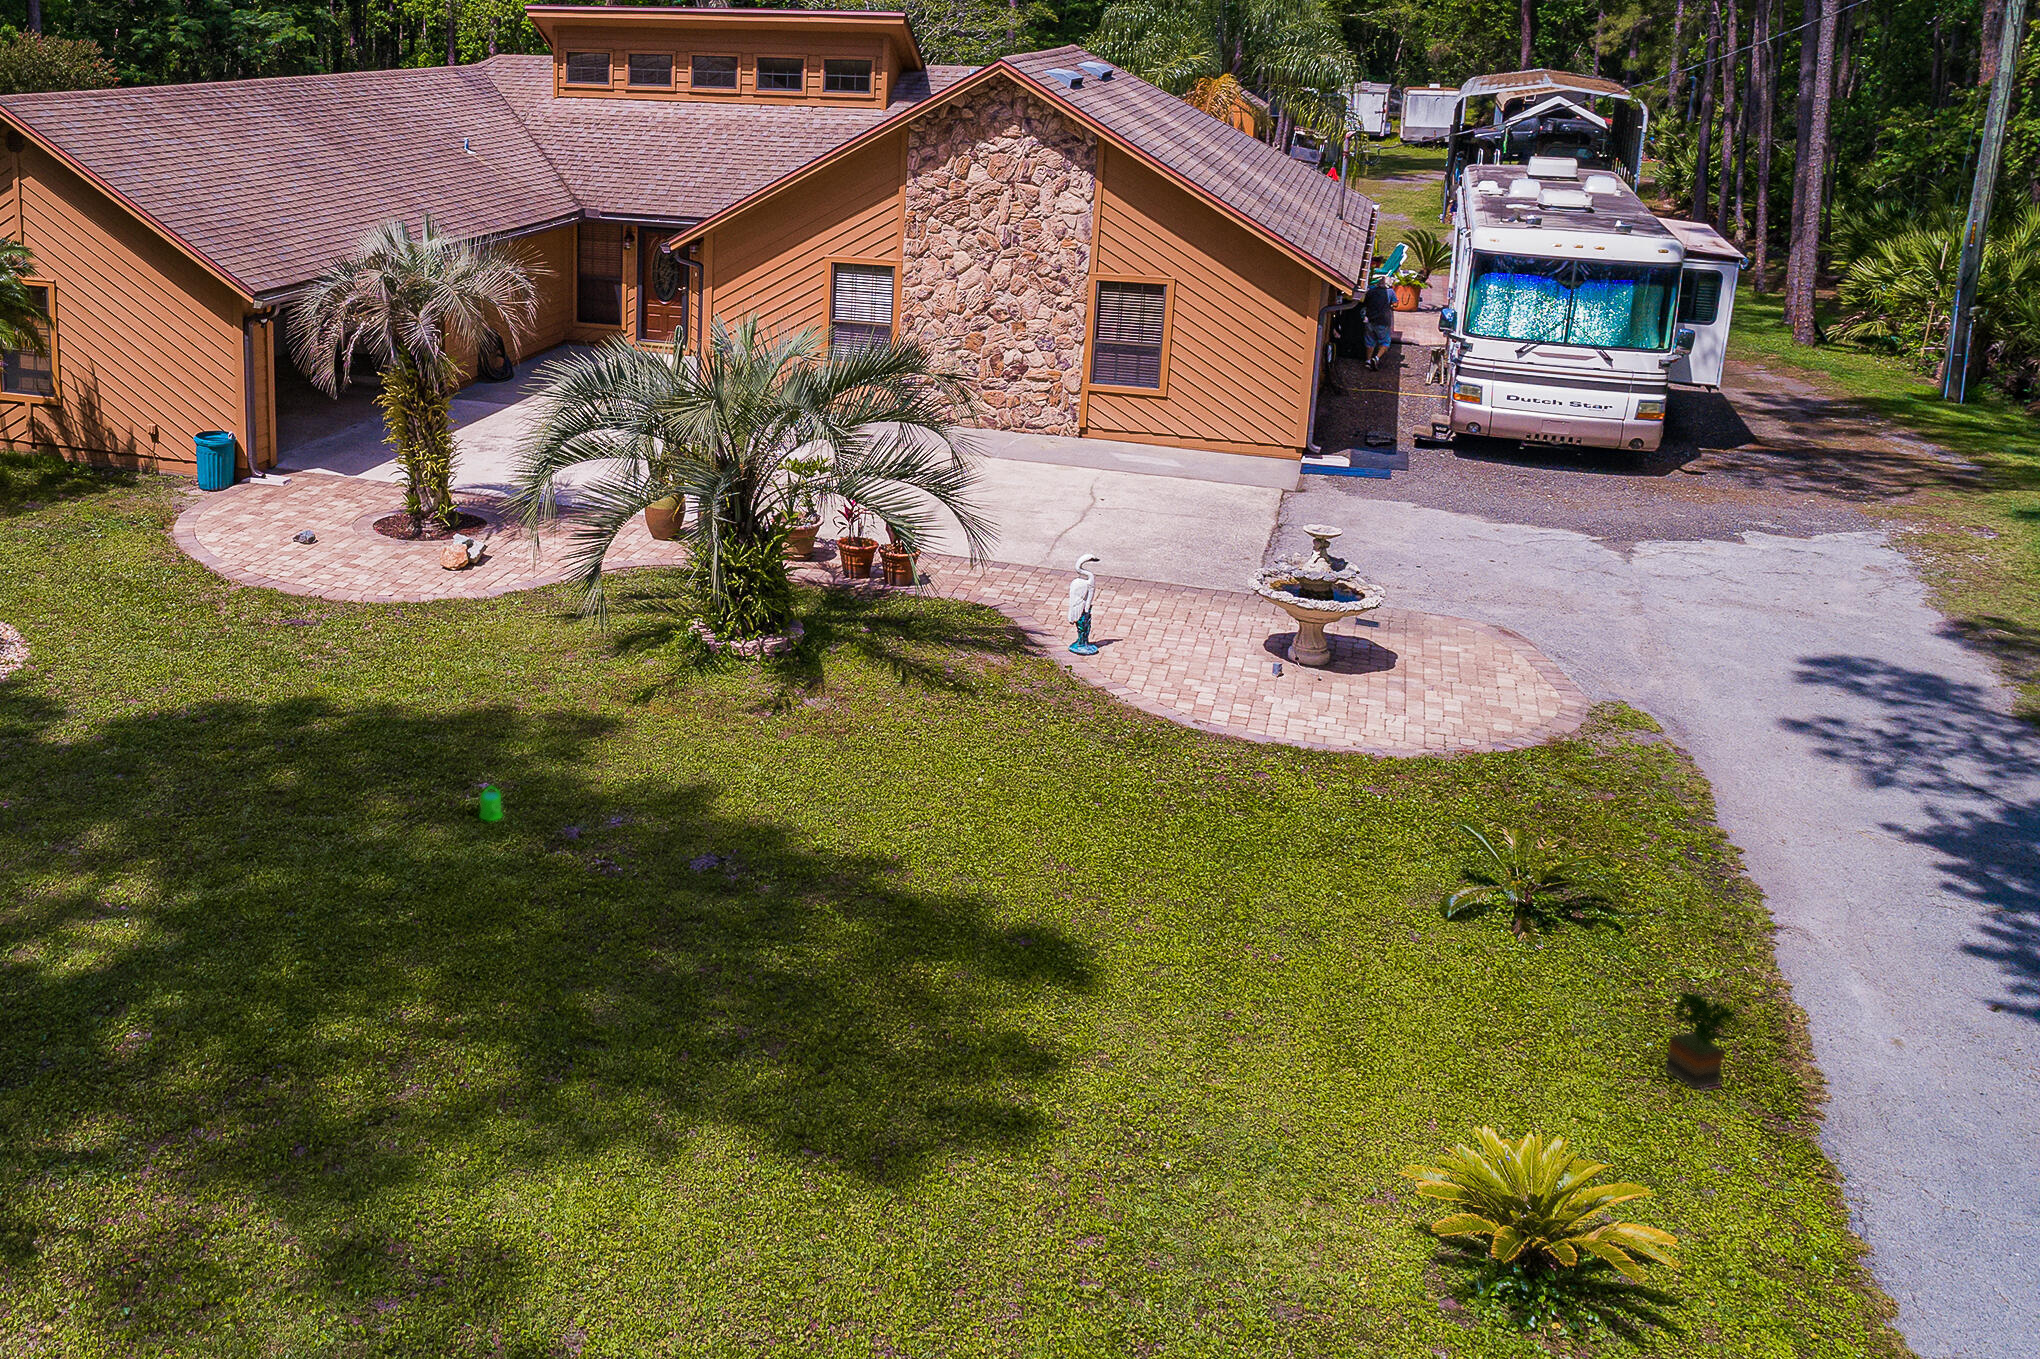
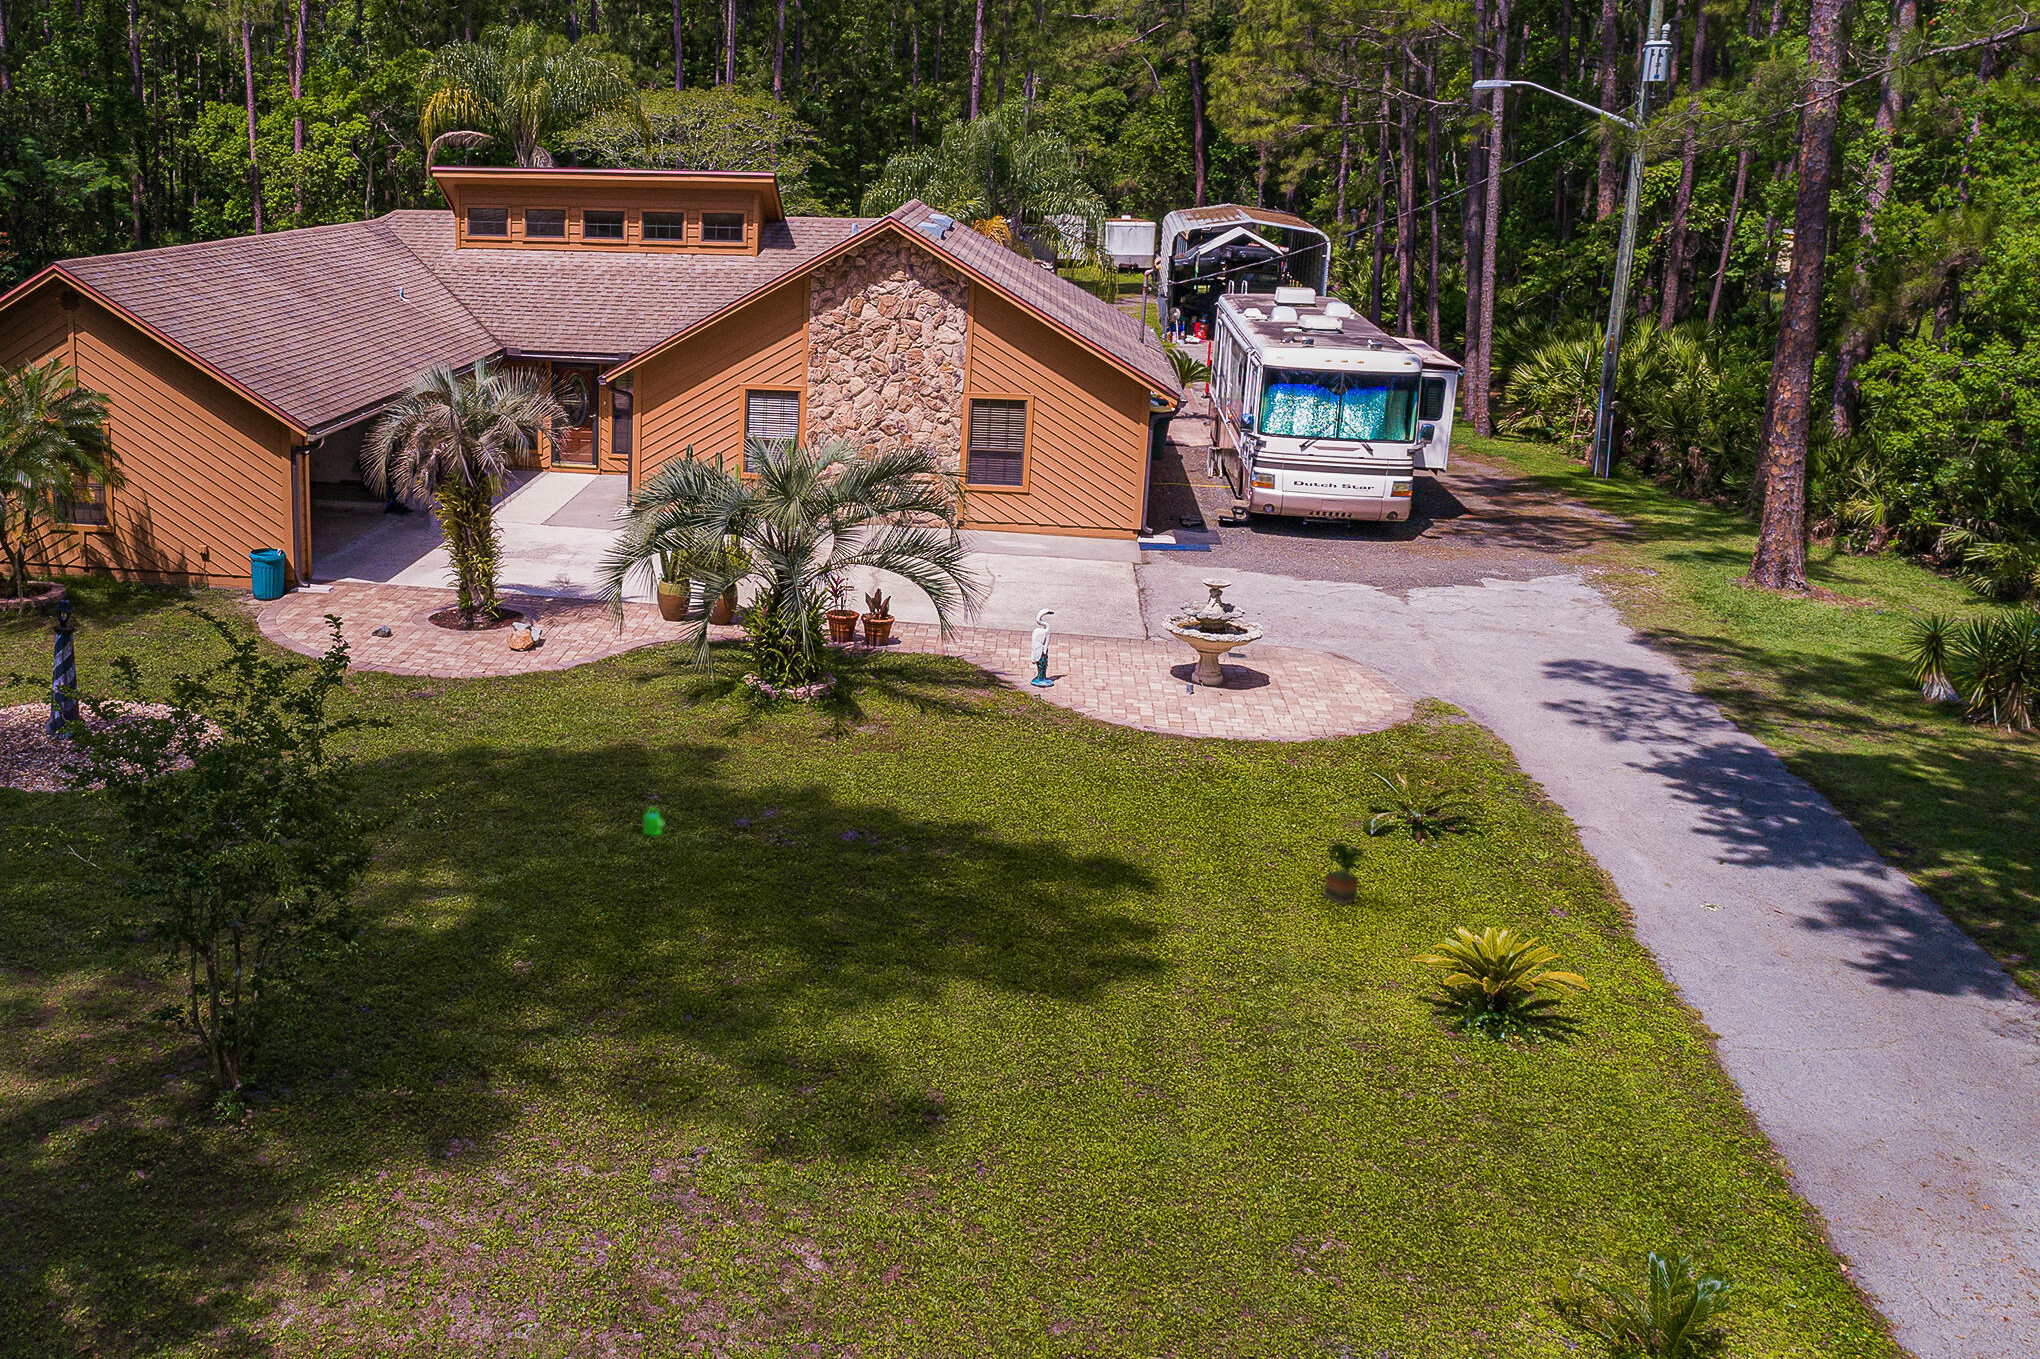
potted tree: present [1665,992,1741,1089] -> present [1324,843,1367,905]

